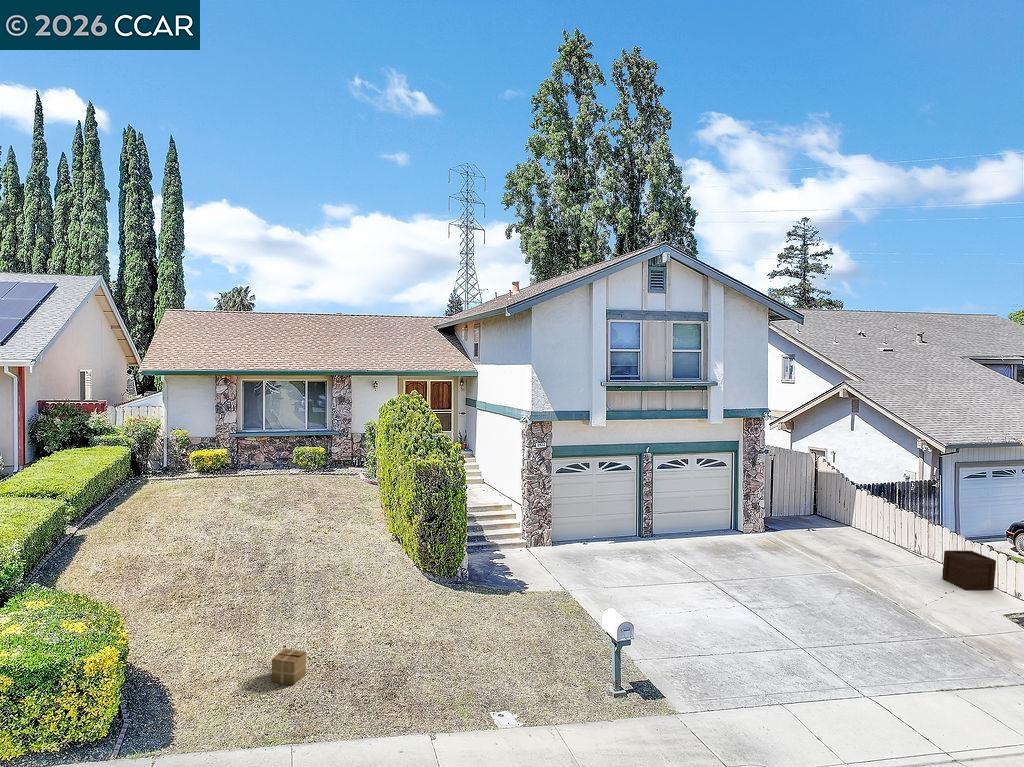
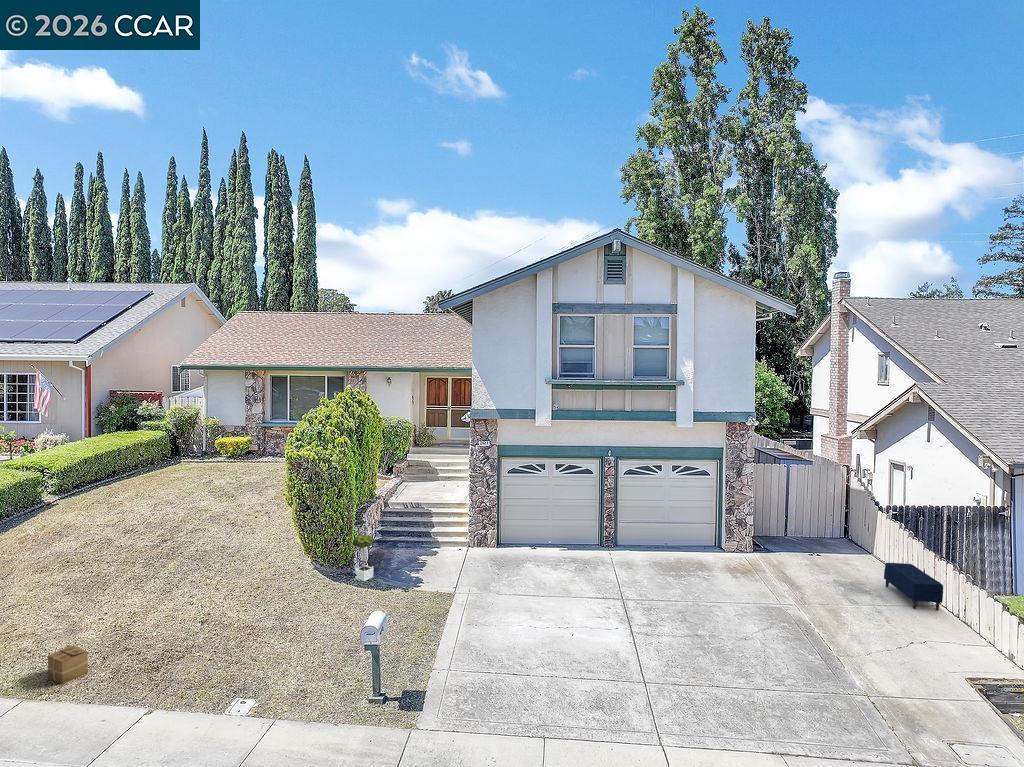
bench: none [880,529,932,563] -> present [884,563,943,610]
potted tree: none [461,533,480,577] -> present [352,535,374,581]
wooden crate: present [942,550,996,590] -> none [937,601,1007,660]

